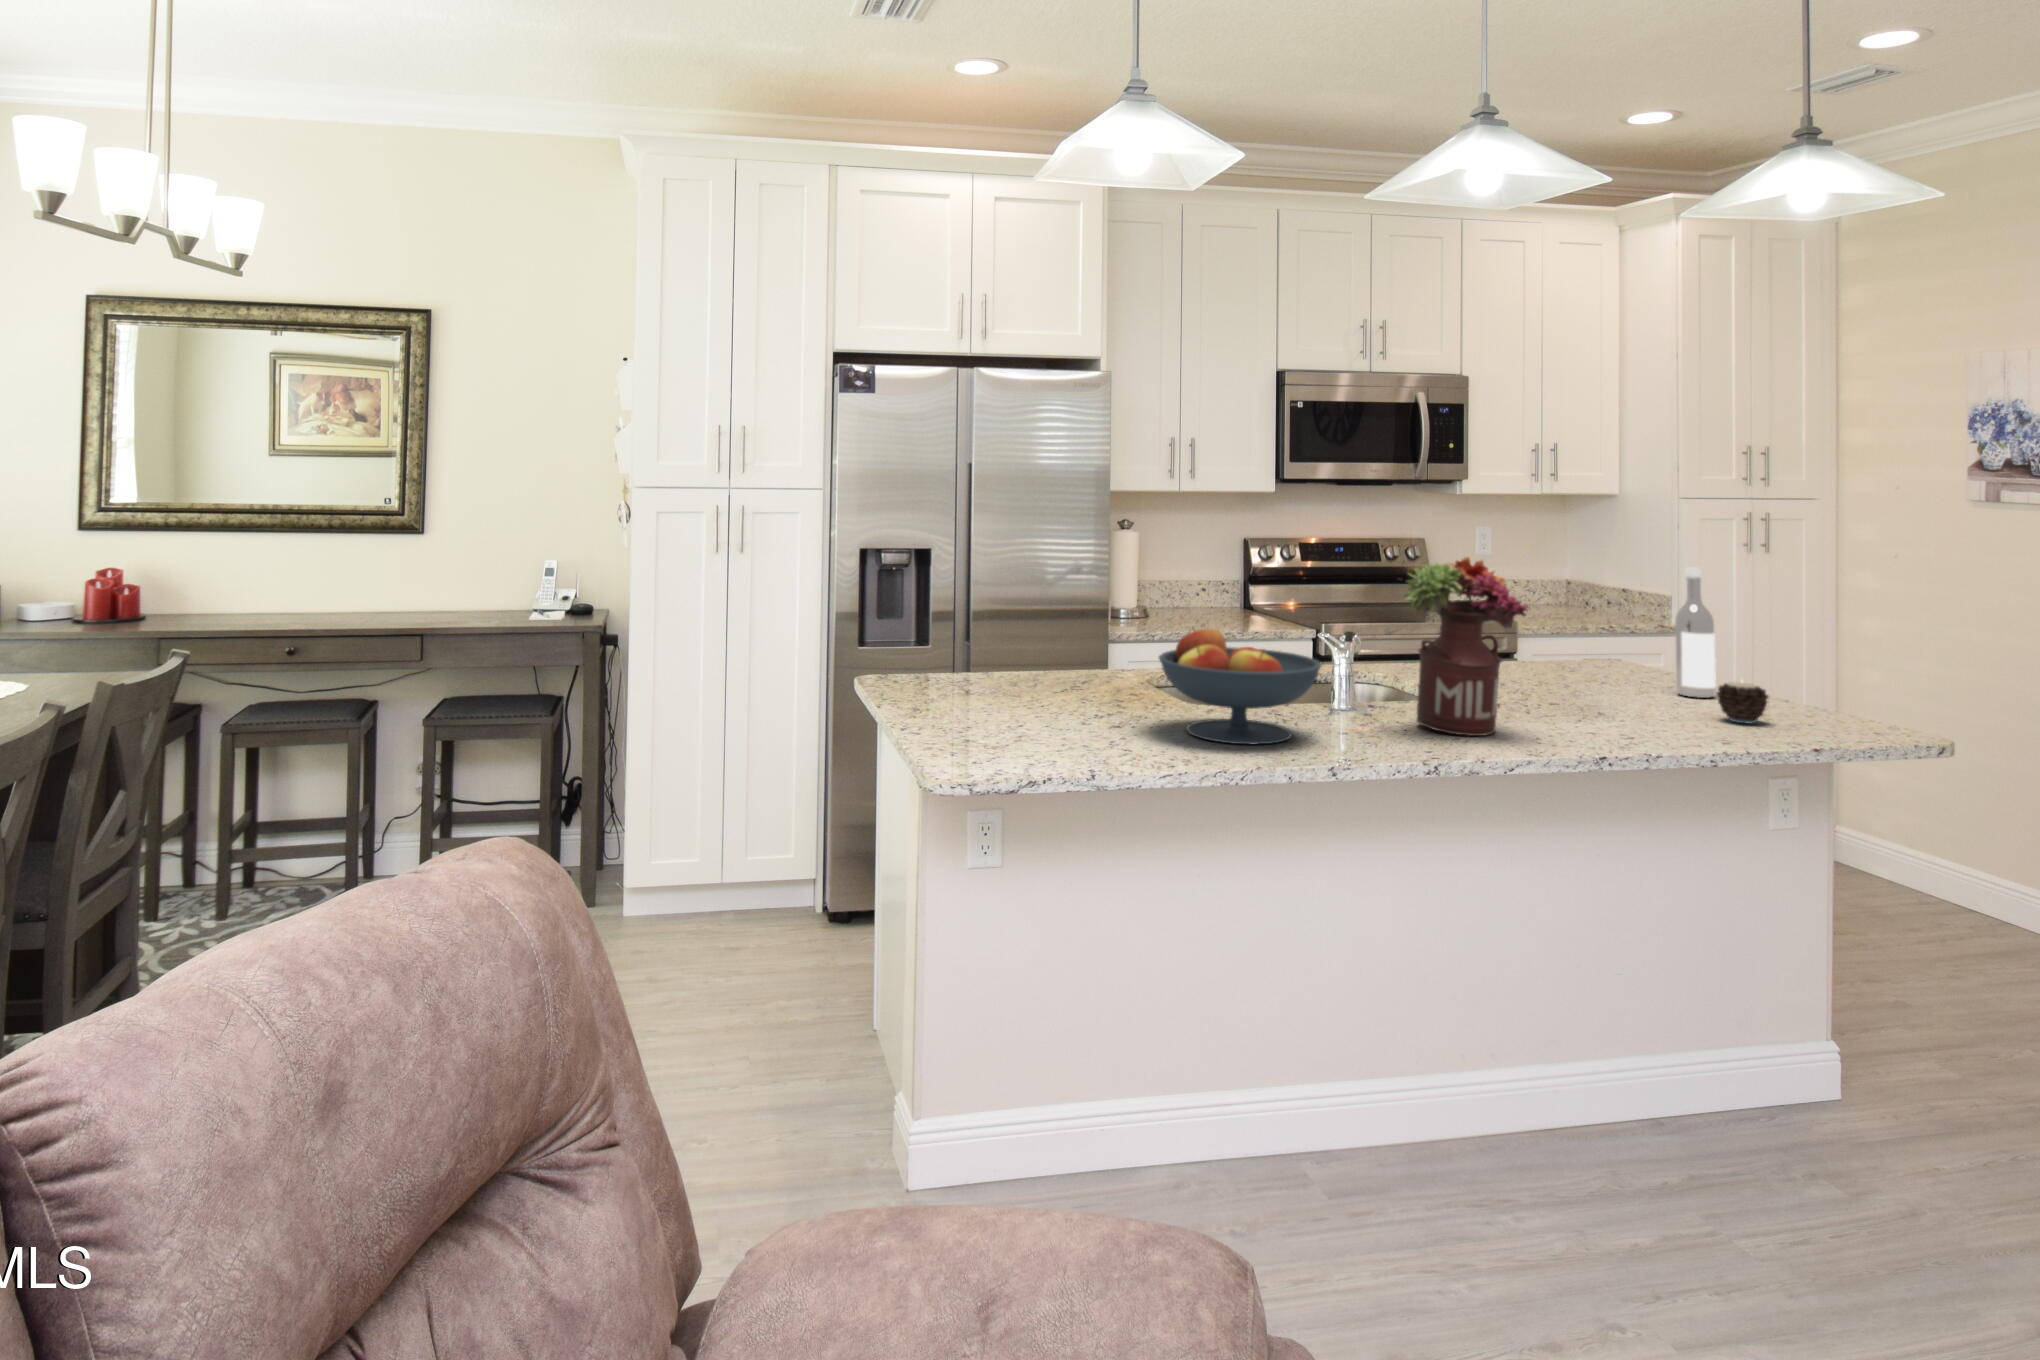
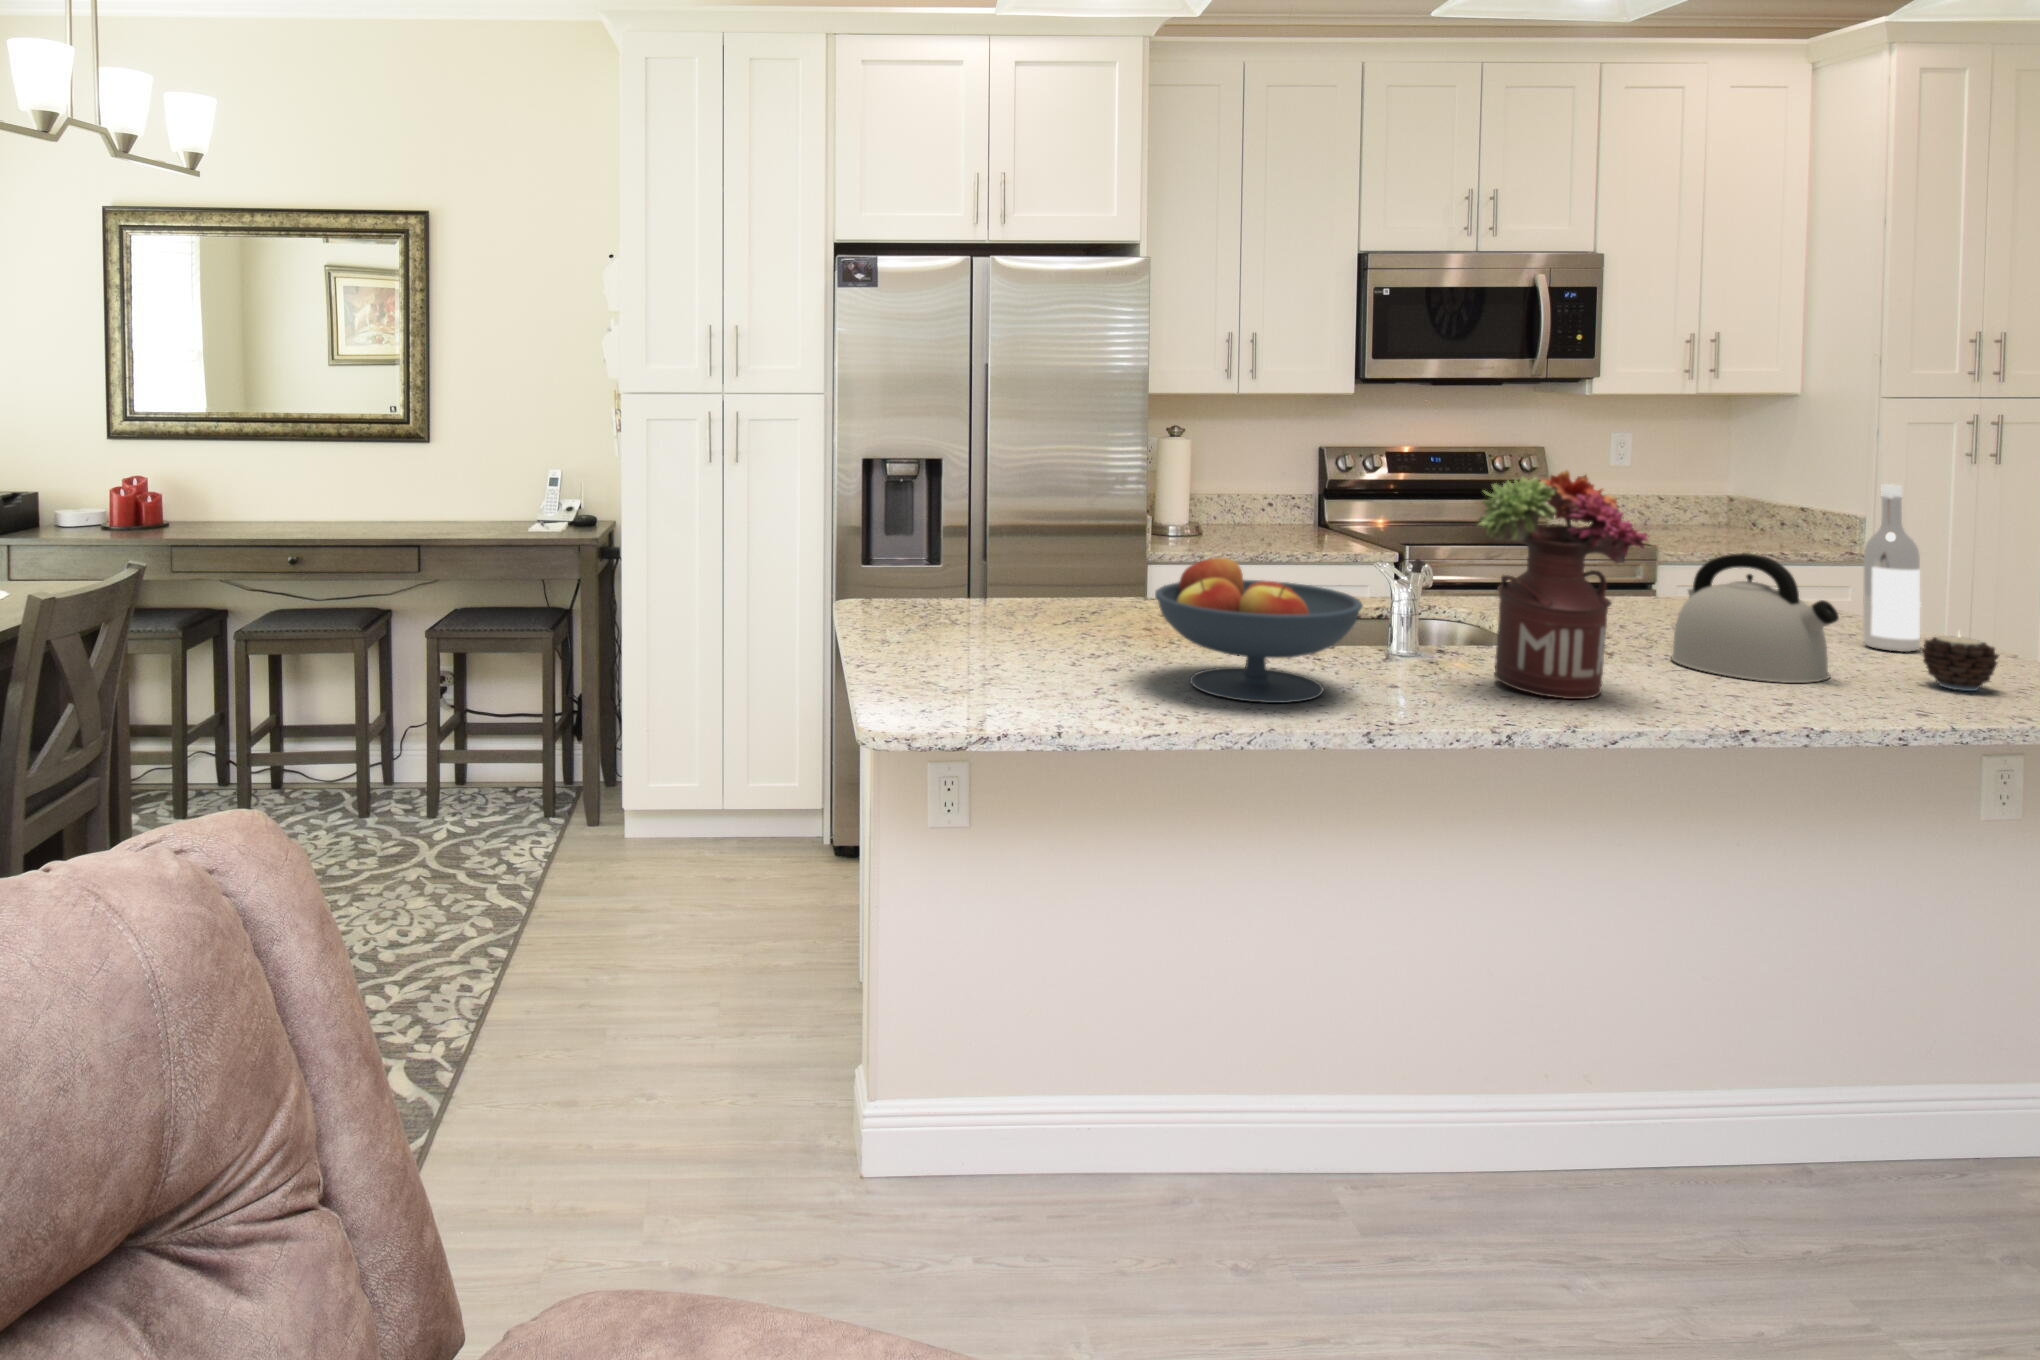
kettle: none [1541,622,1660,721] -> present [1671,553,1839,683]

